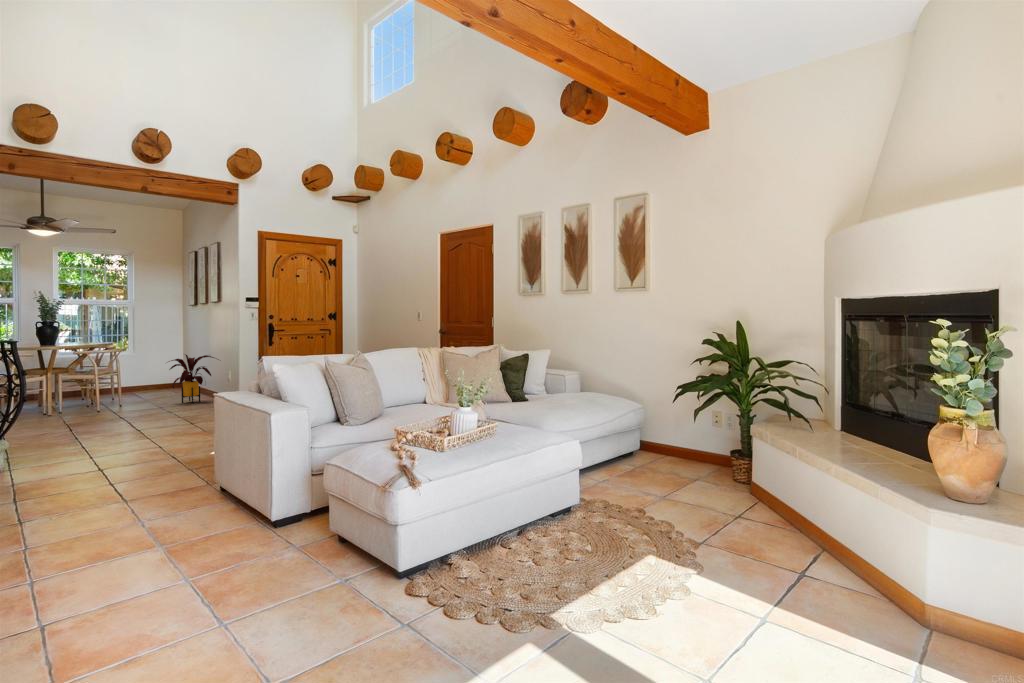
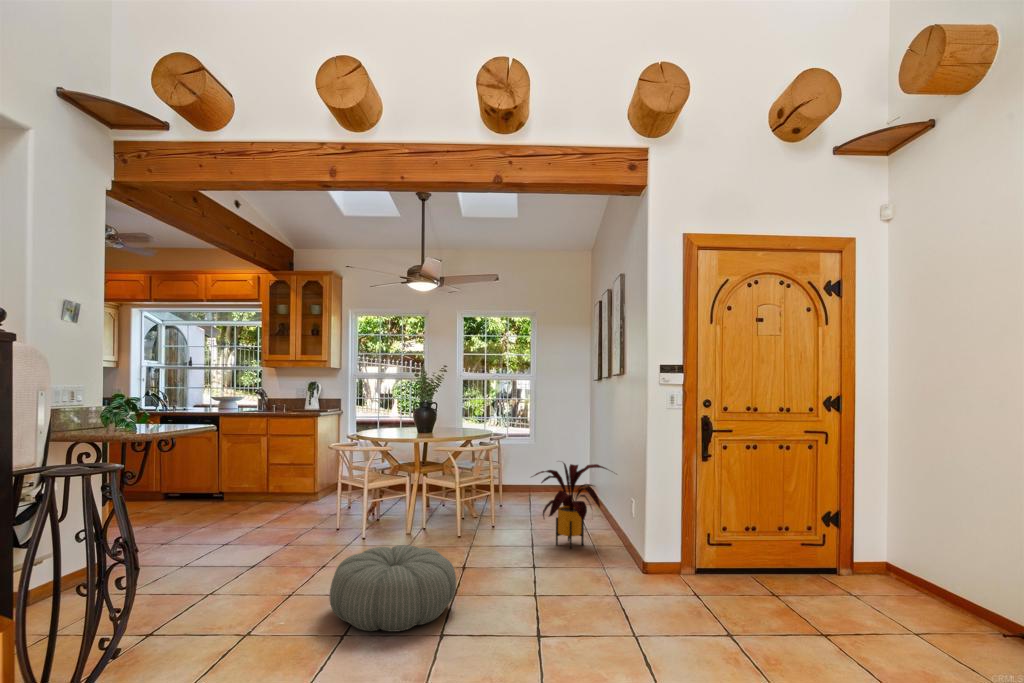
pouf: none [54,392,137,427] -> present [329,545,456,632]

